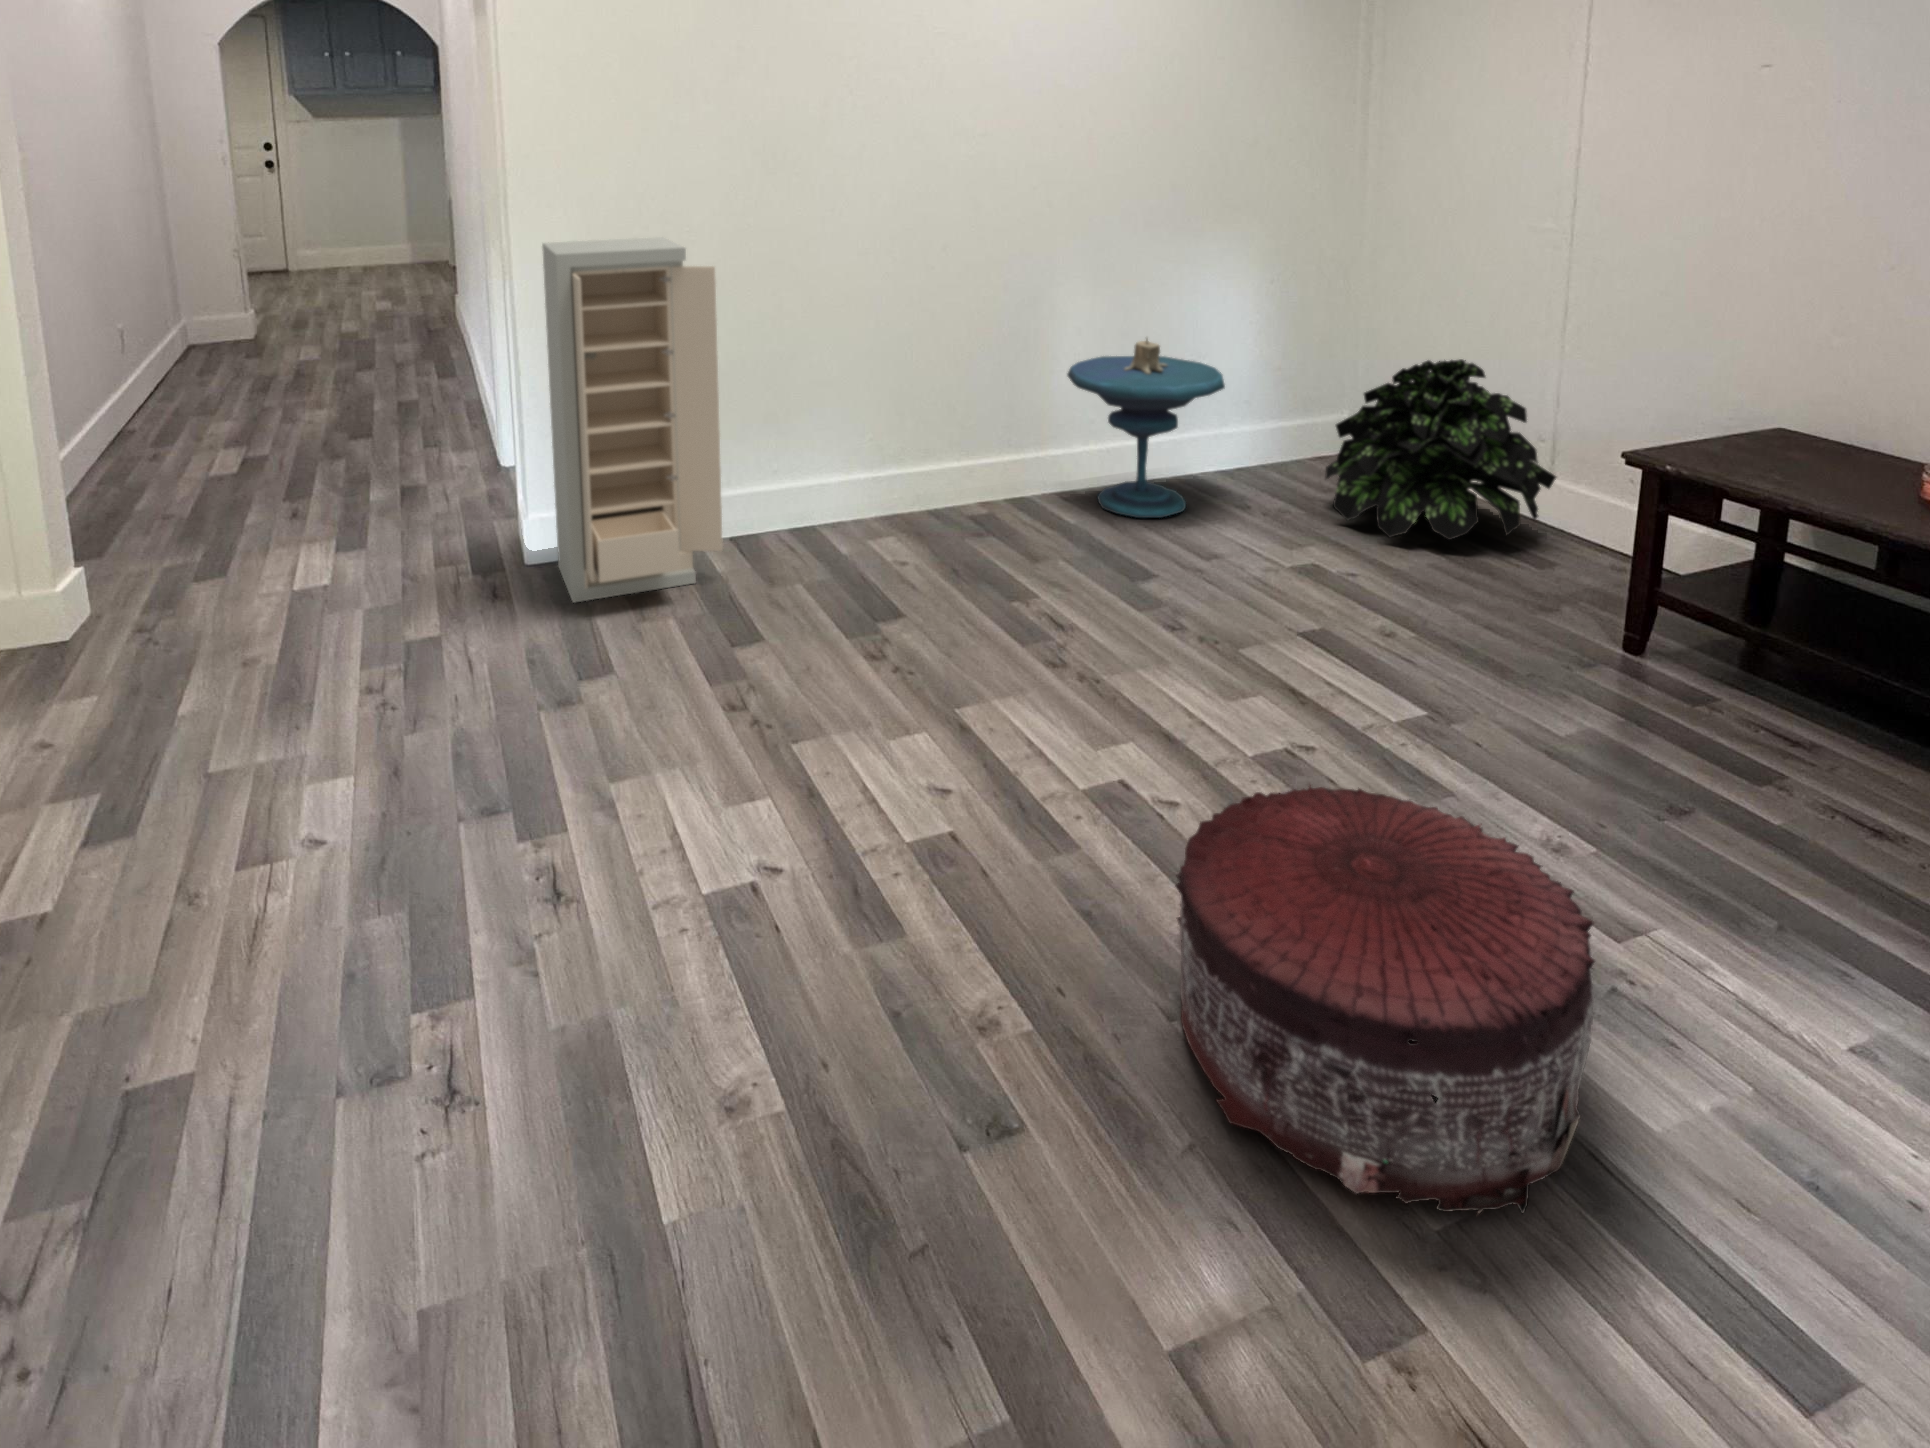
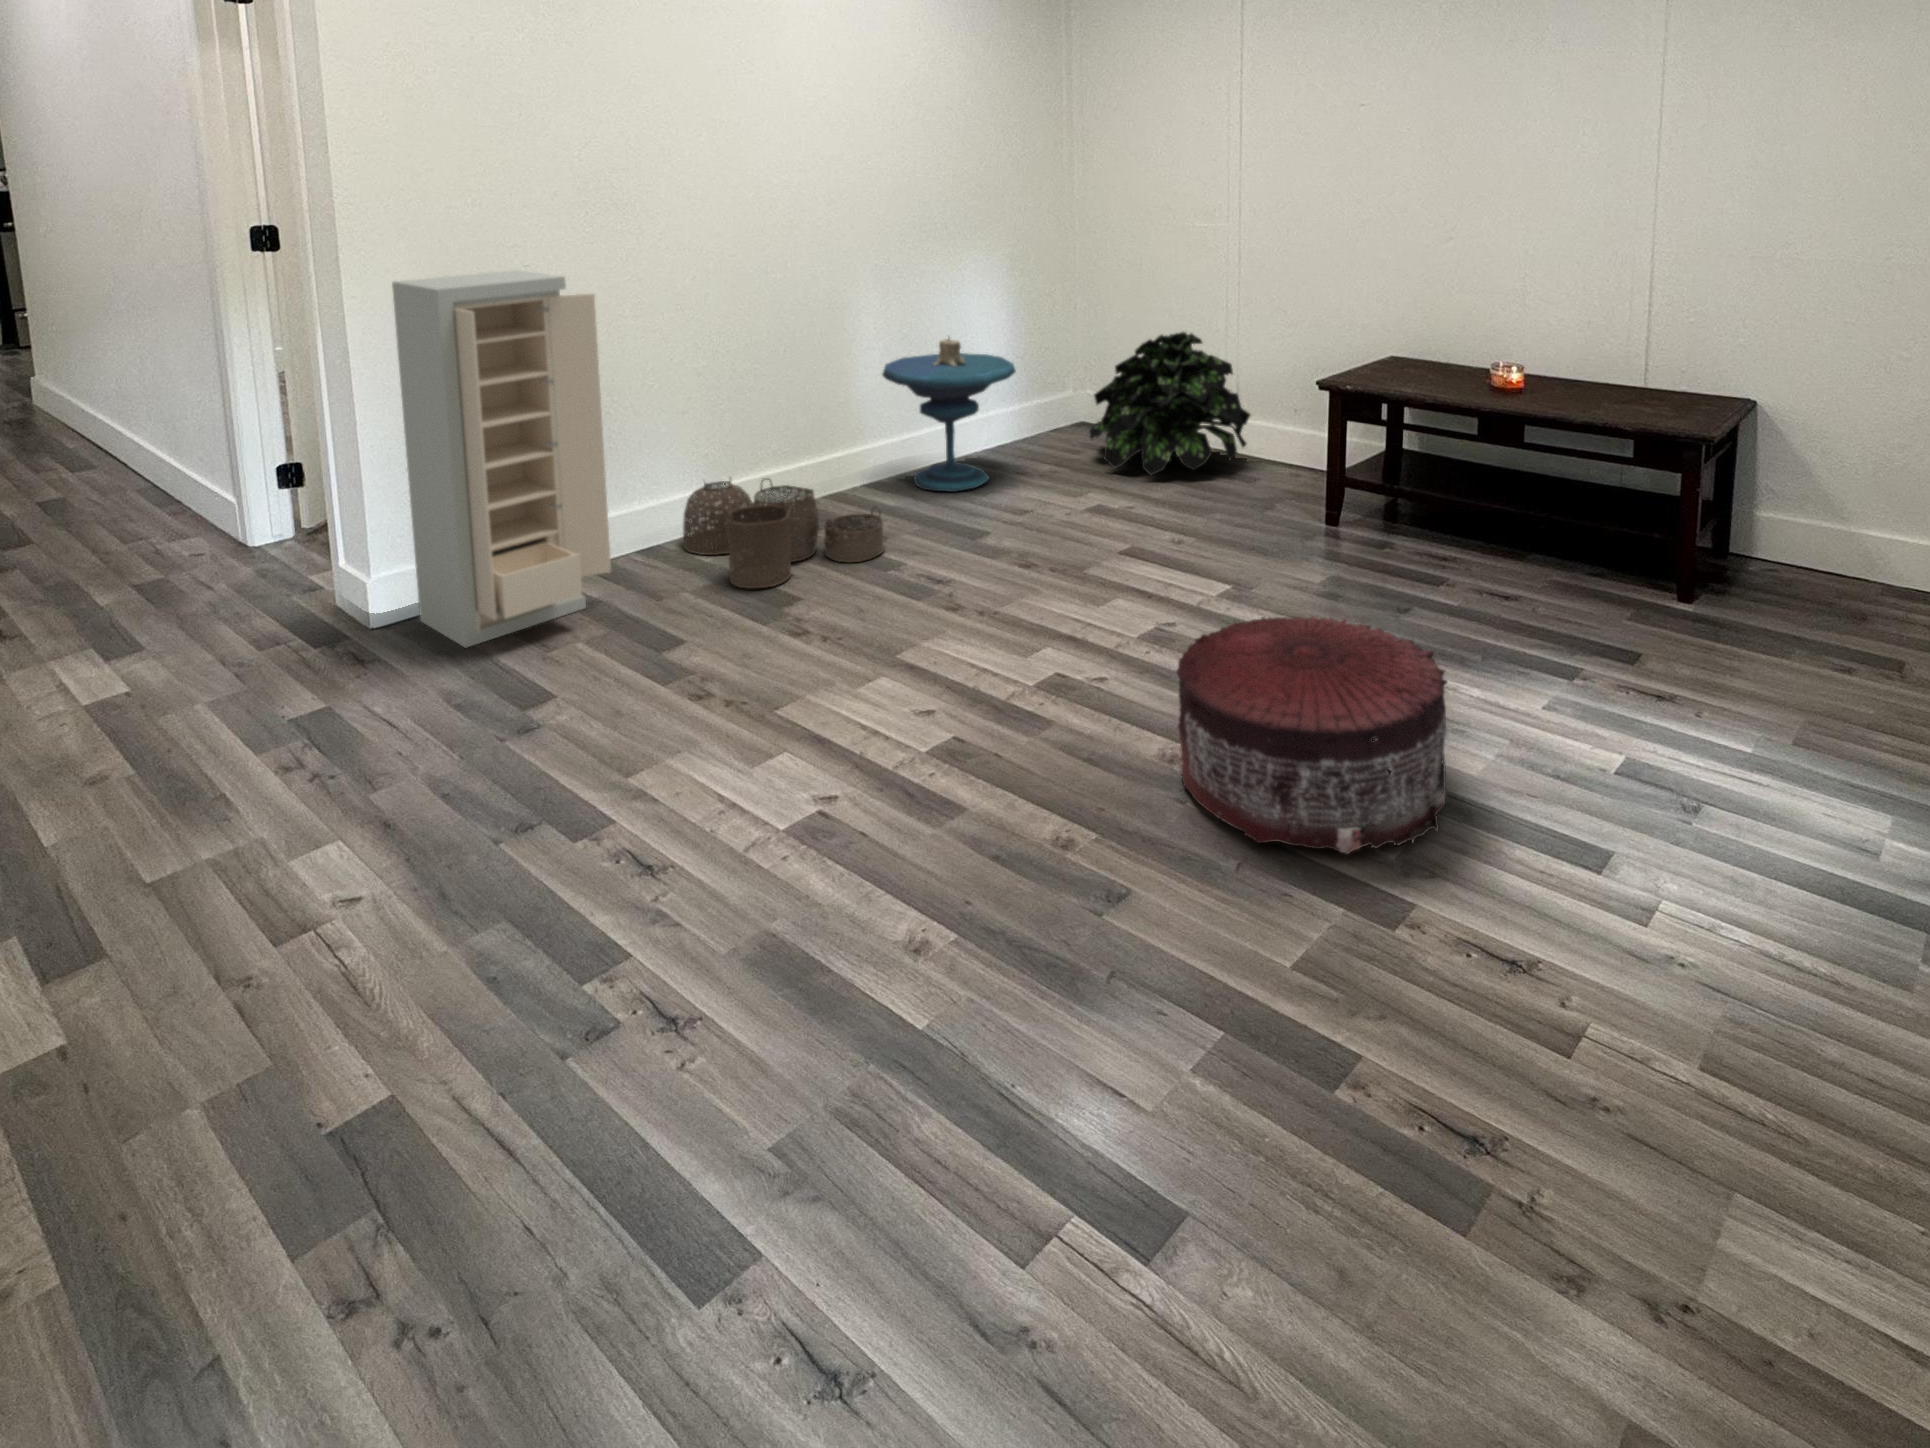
woven basket: none [822,466,1018,596] -> present [683,478,884,588]

